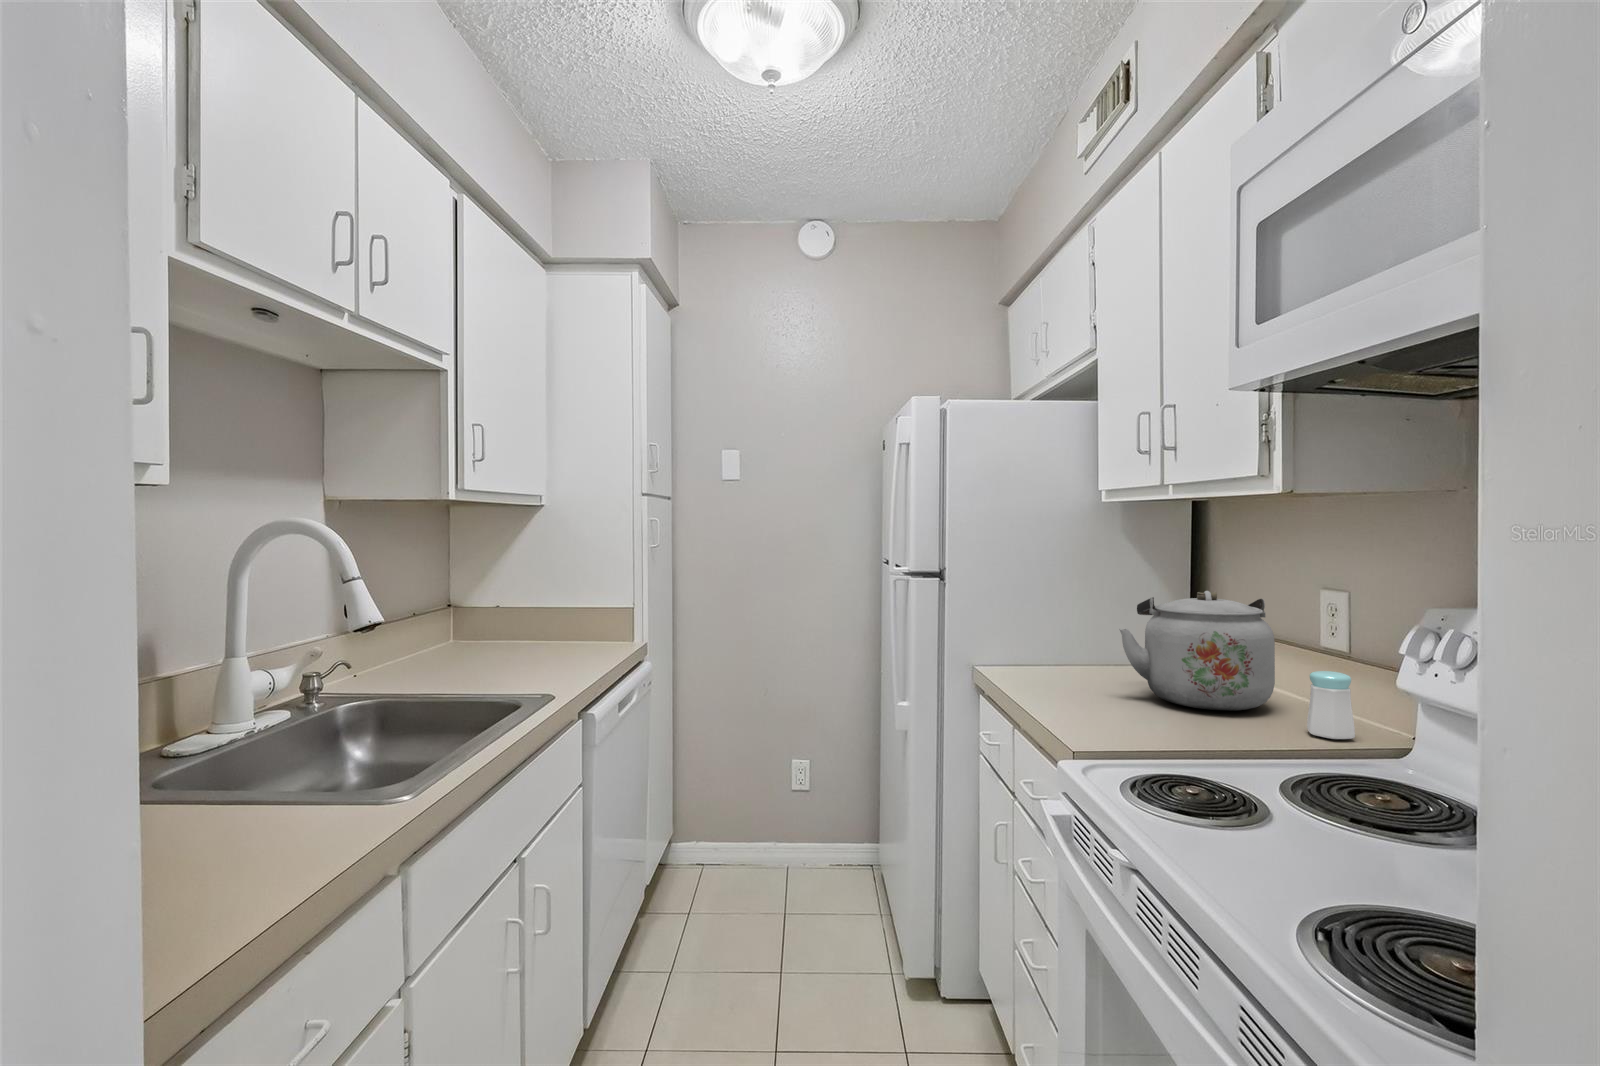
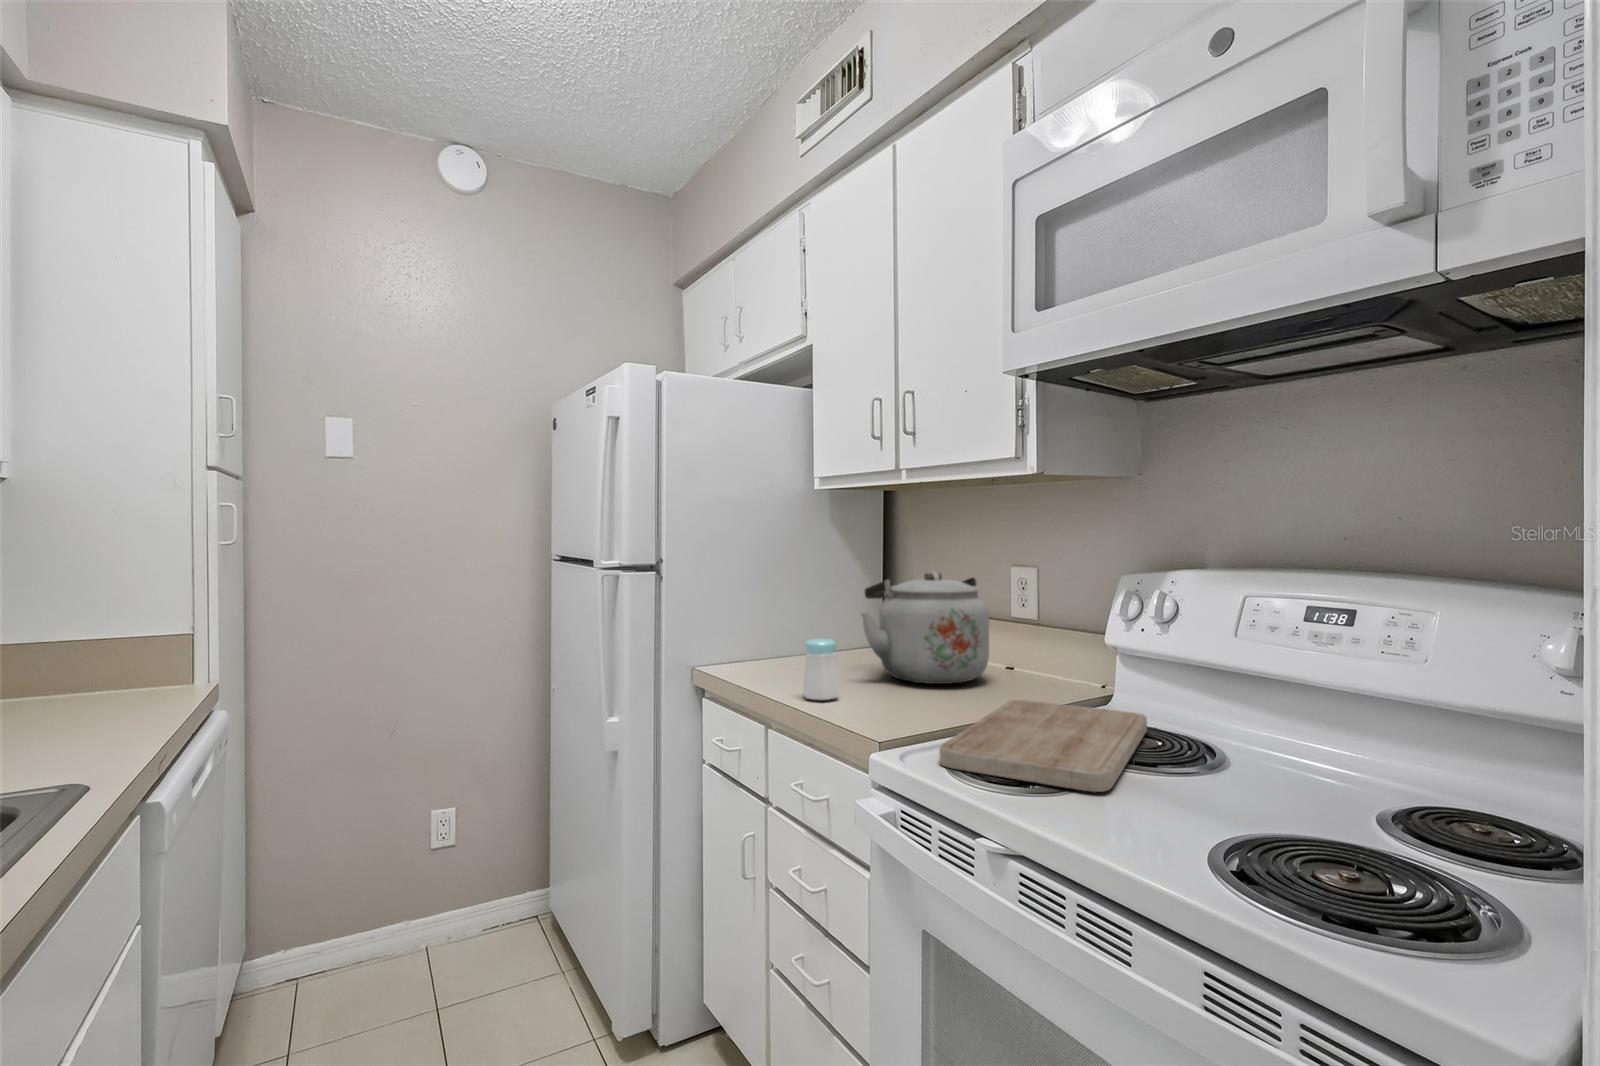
salt shaker: present [1307,671,1355,739] -> present [804,639,839,700]
cutting board: none [1111,735,1411,833] -> present [939,700,1147,792]

